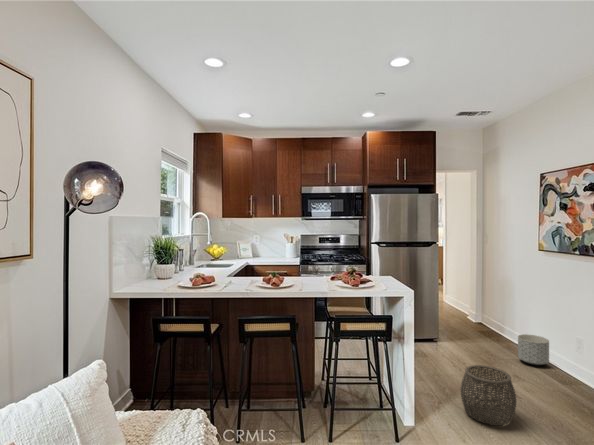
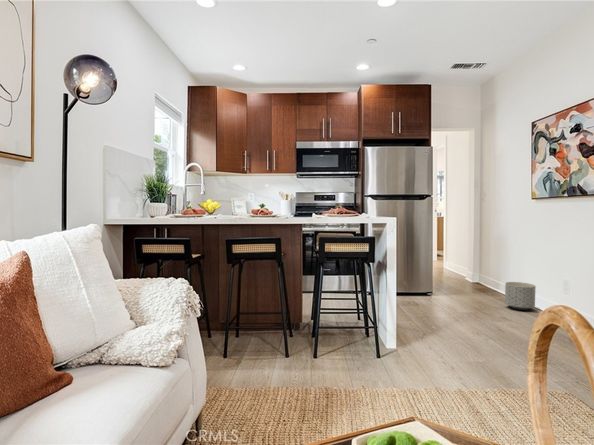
woven basket: present [461,365,517,425] -> none [443,297,496,349]

